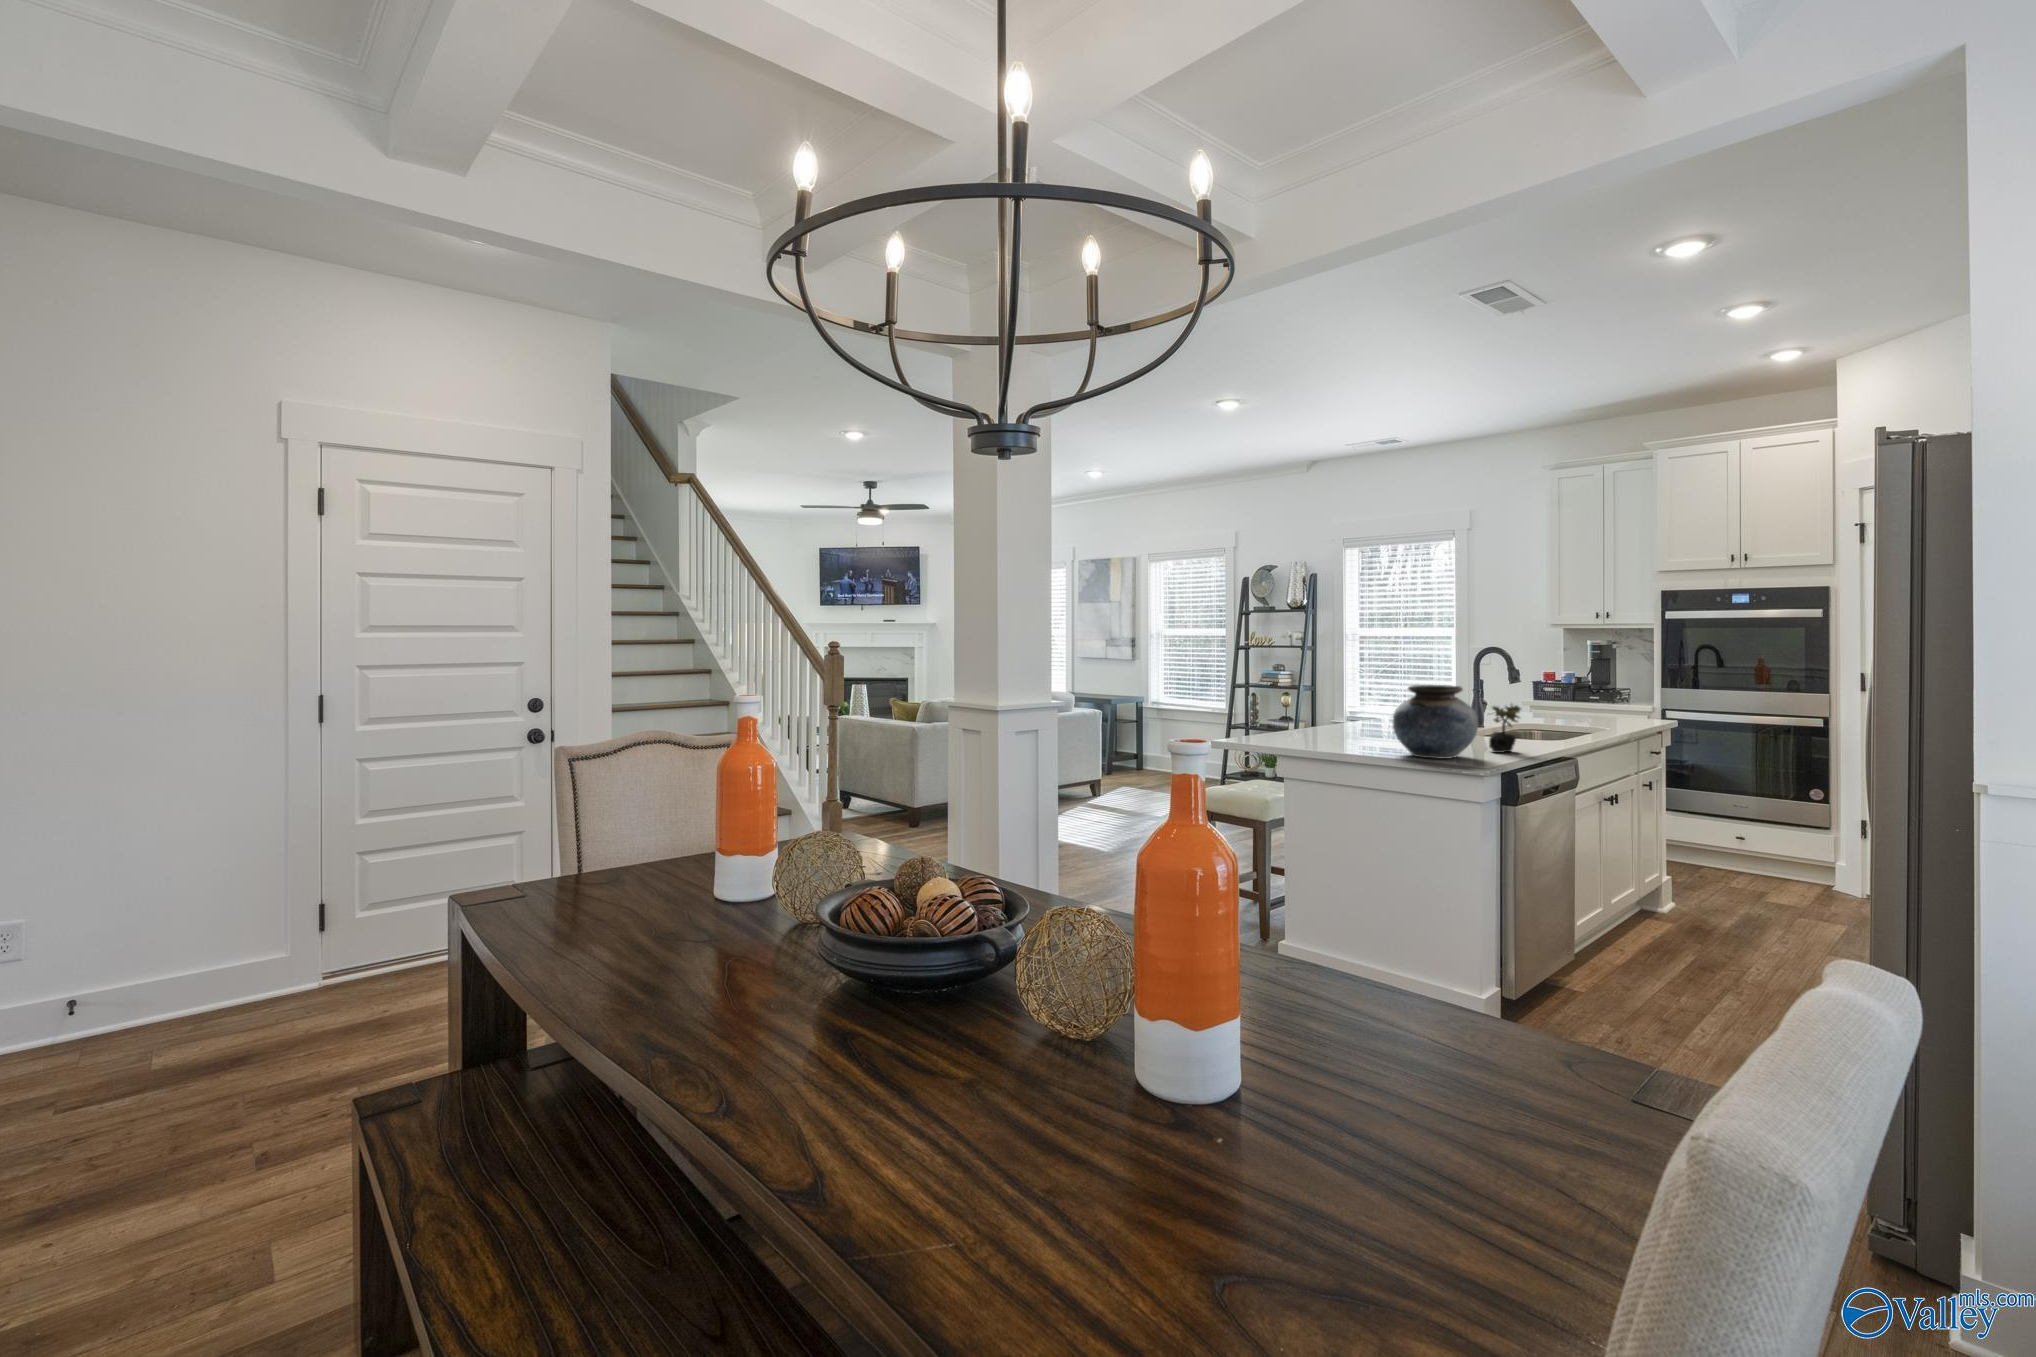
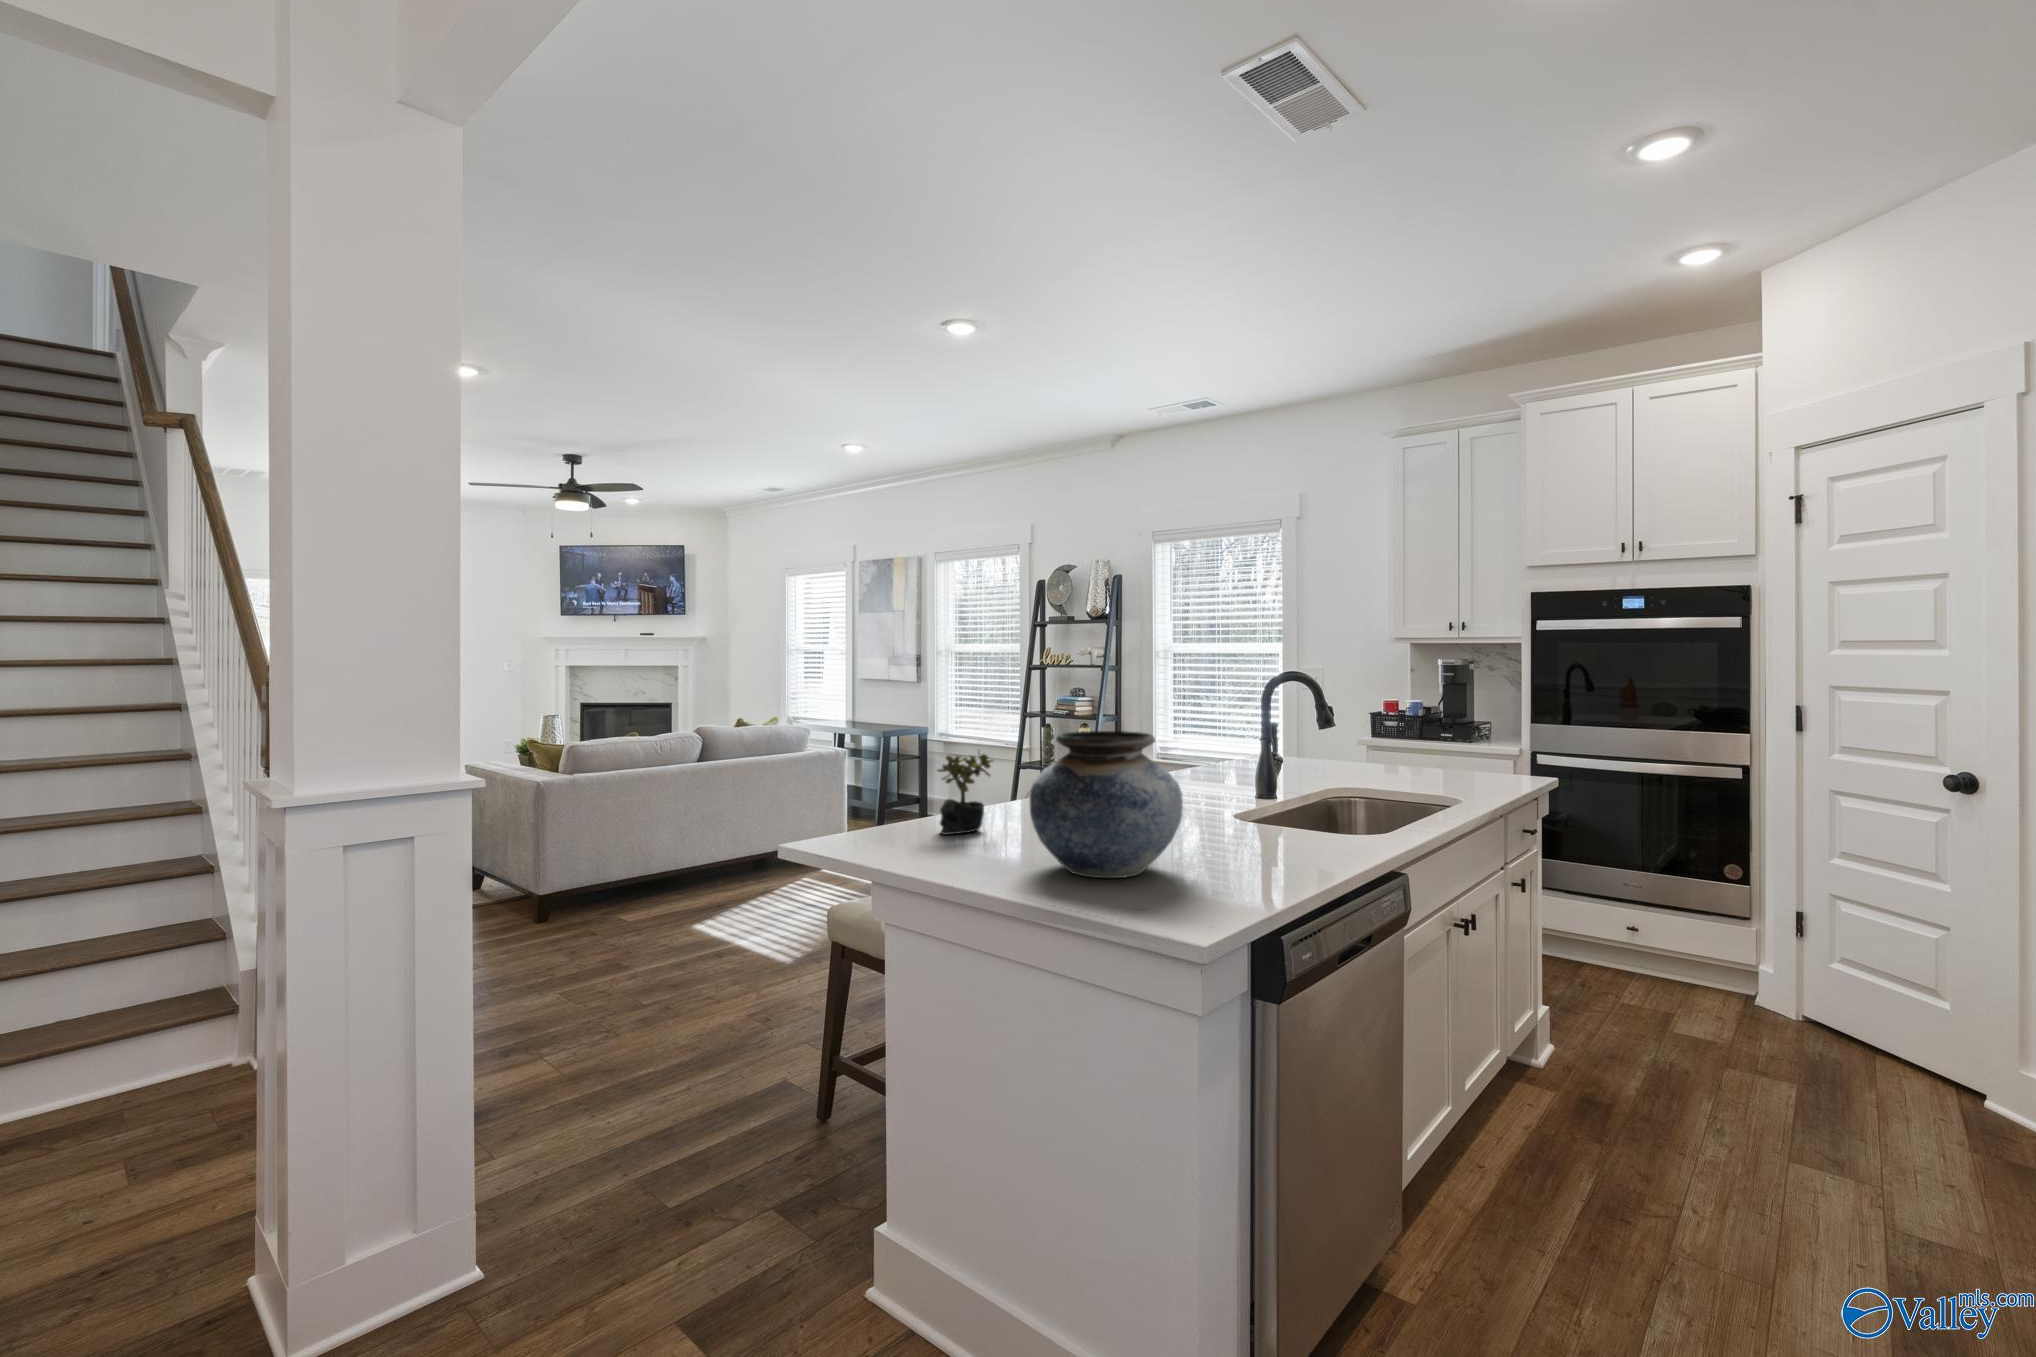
succulent plant: present [1489,705,1521,753] -> present [938,753,992,835]

